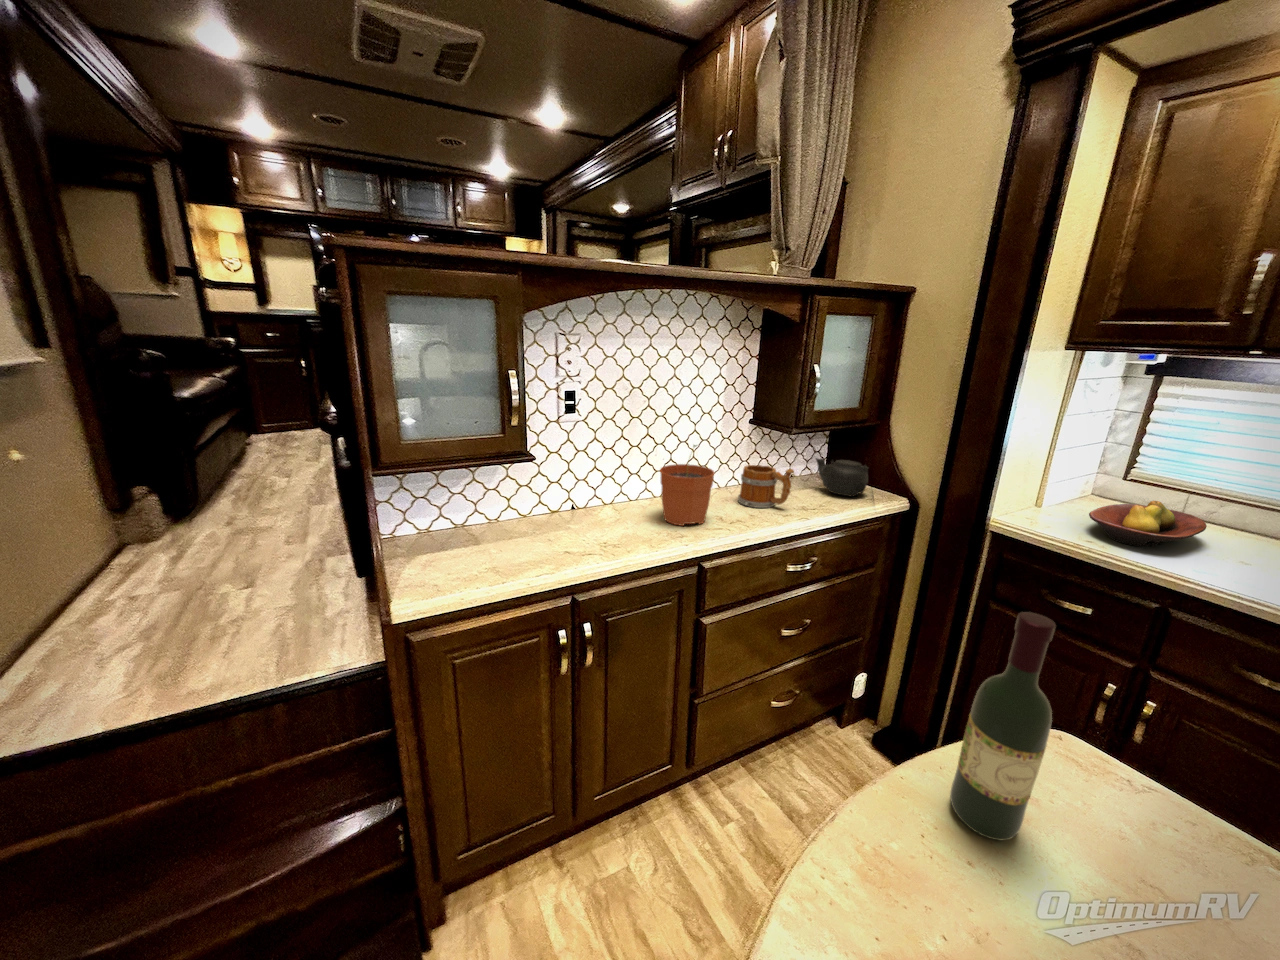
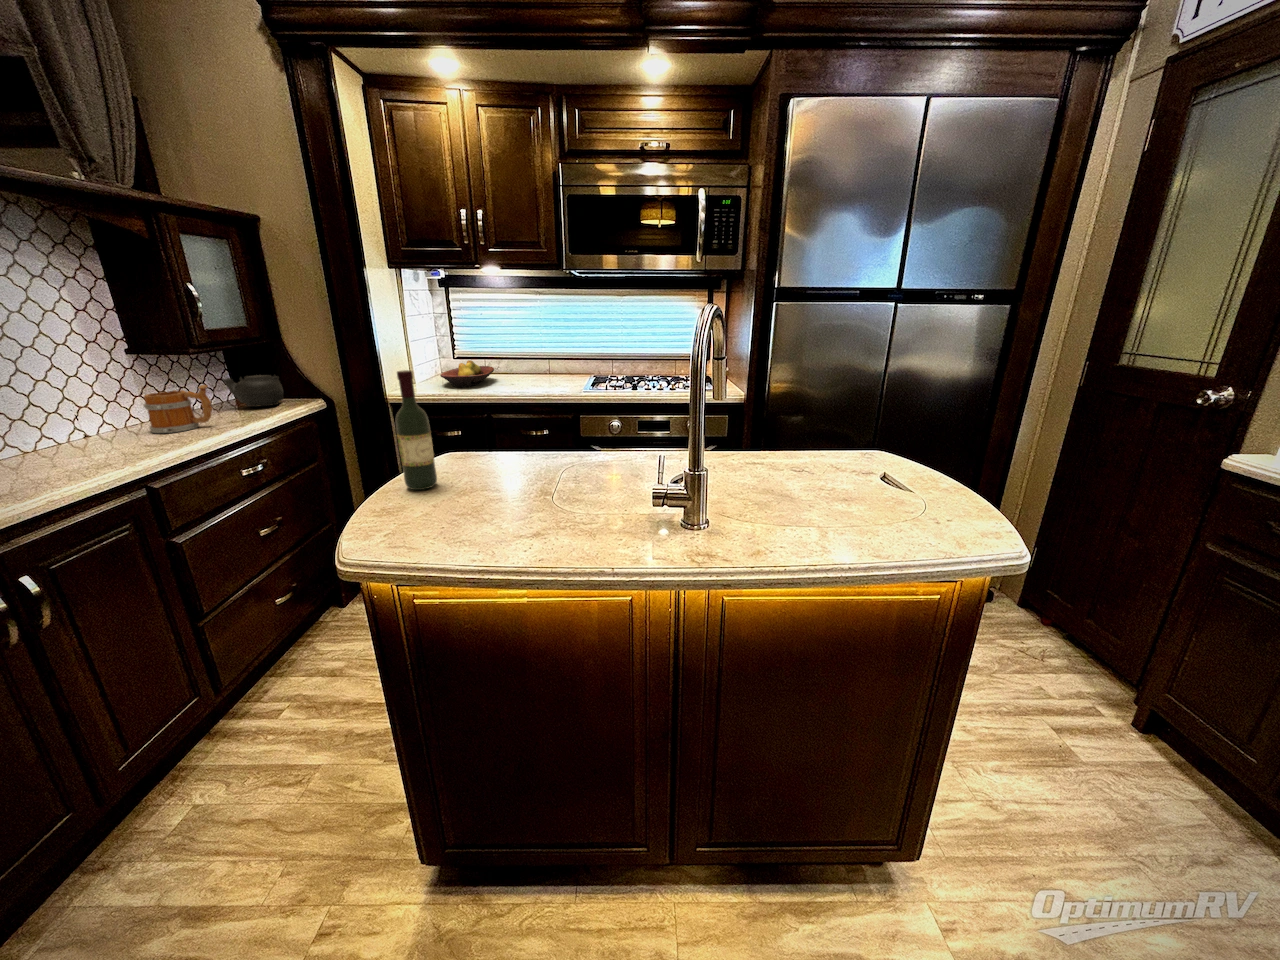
plant pot: present [660,445,714,526] -> none [31,372,126,464]

